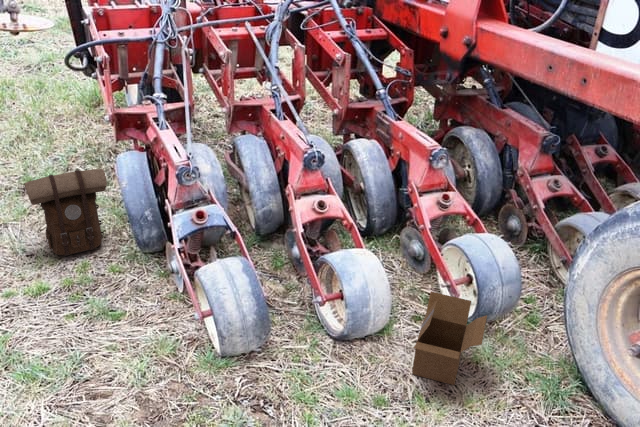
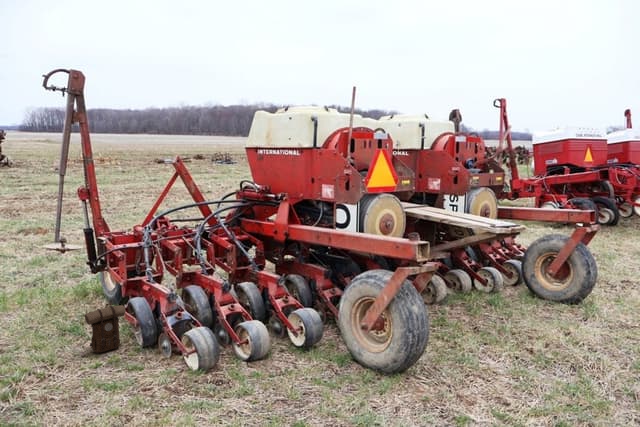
cardboard box: present [412,292,487,385] -> none [282,333,310,369]

